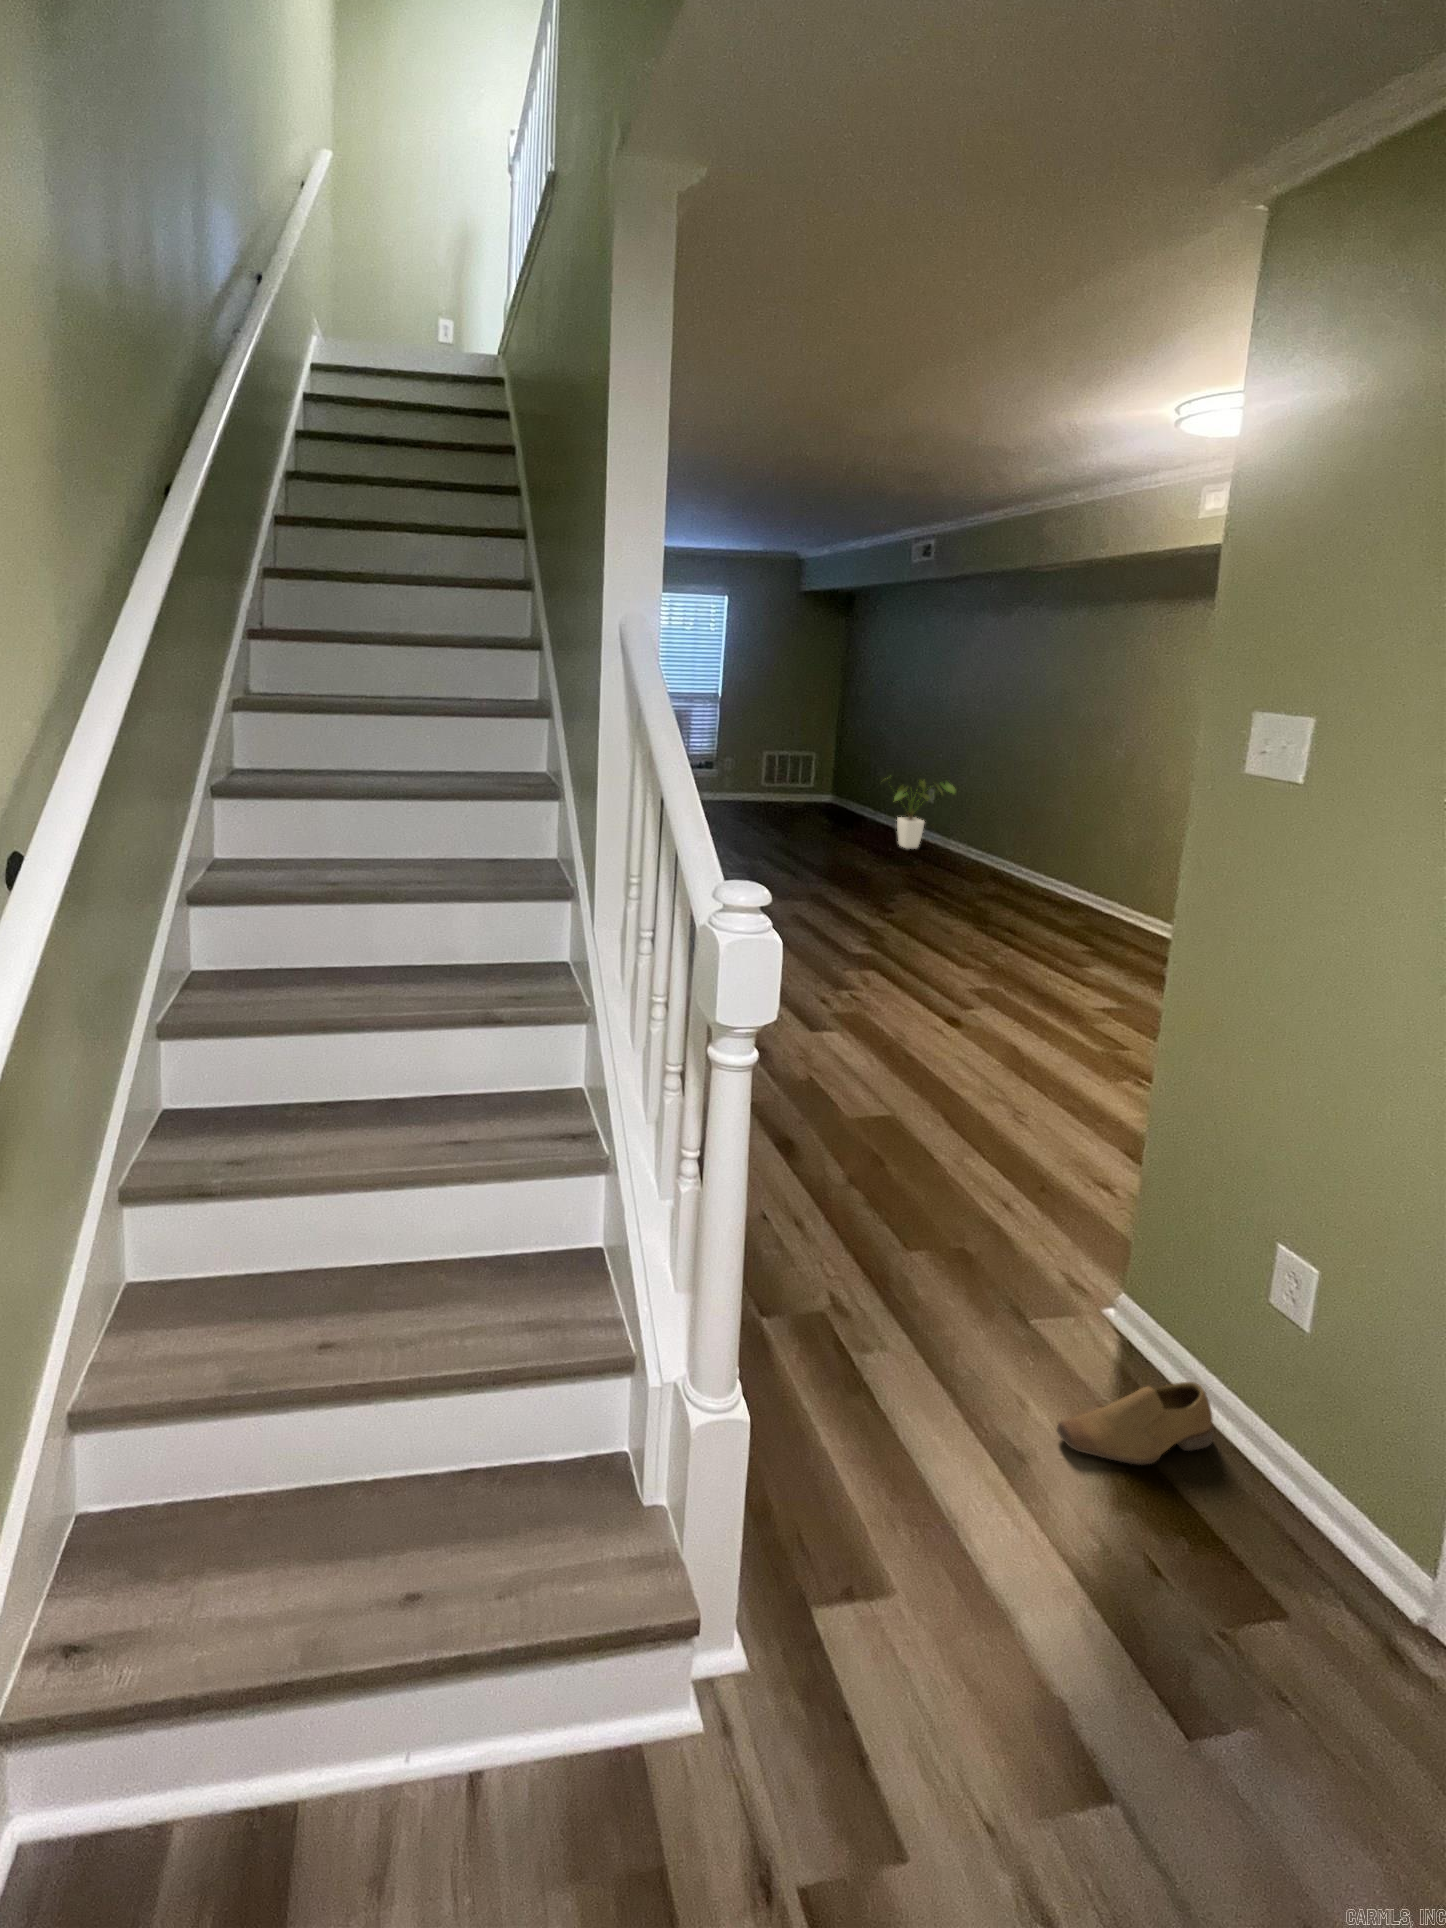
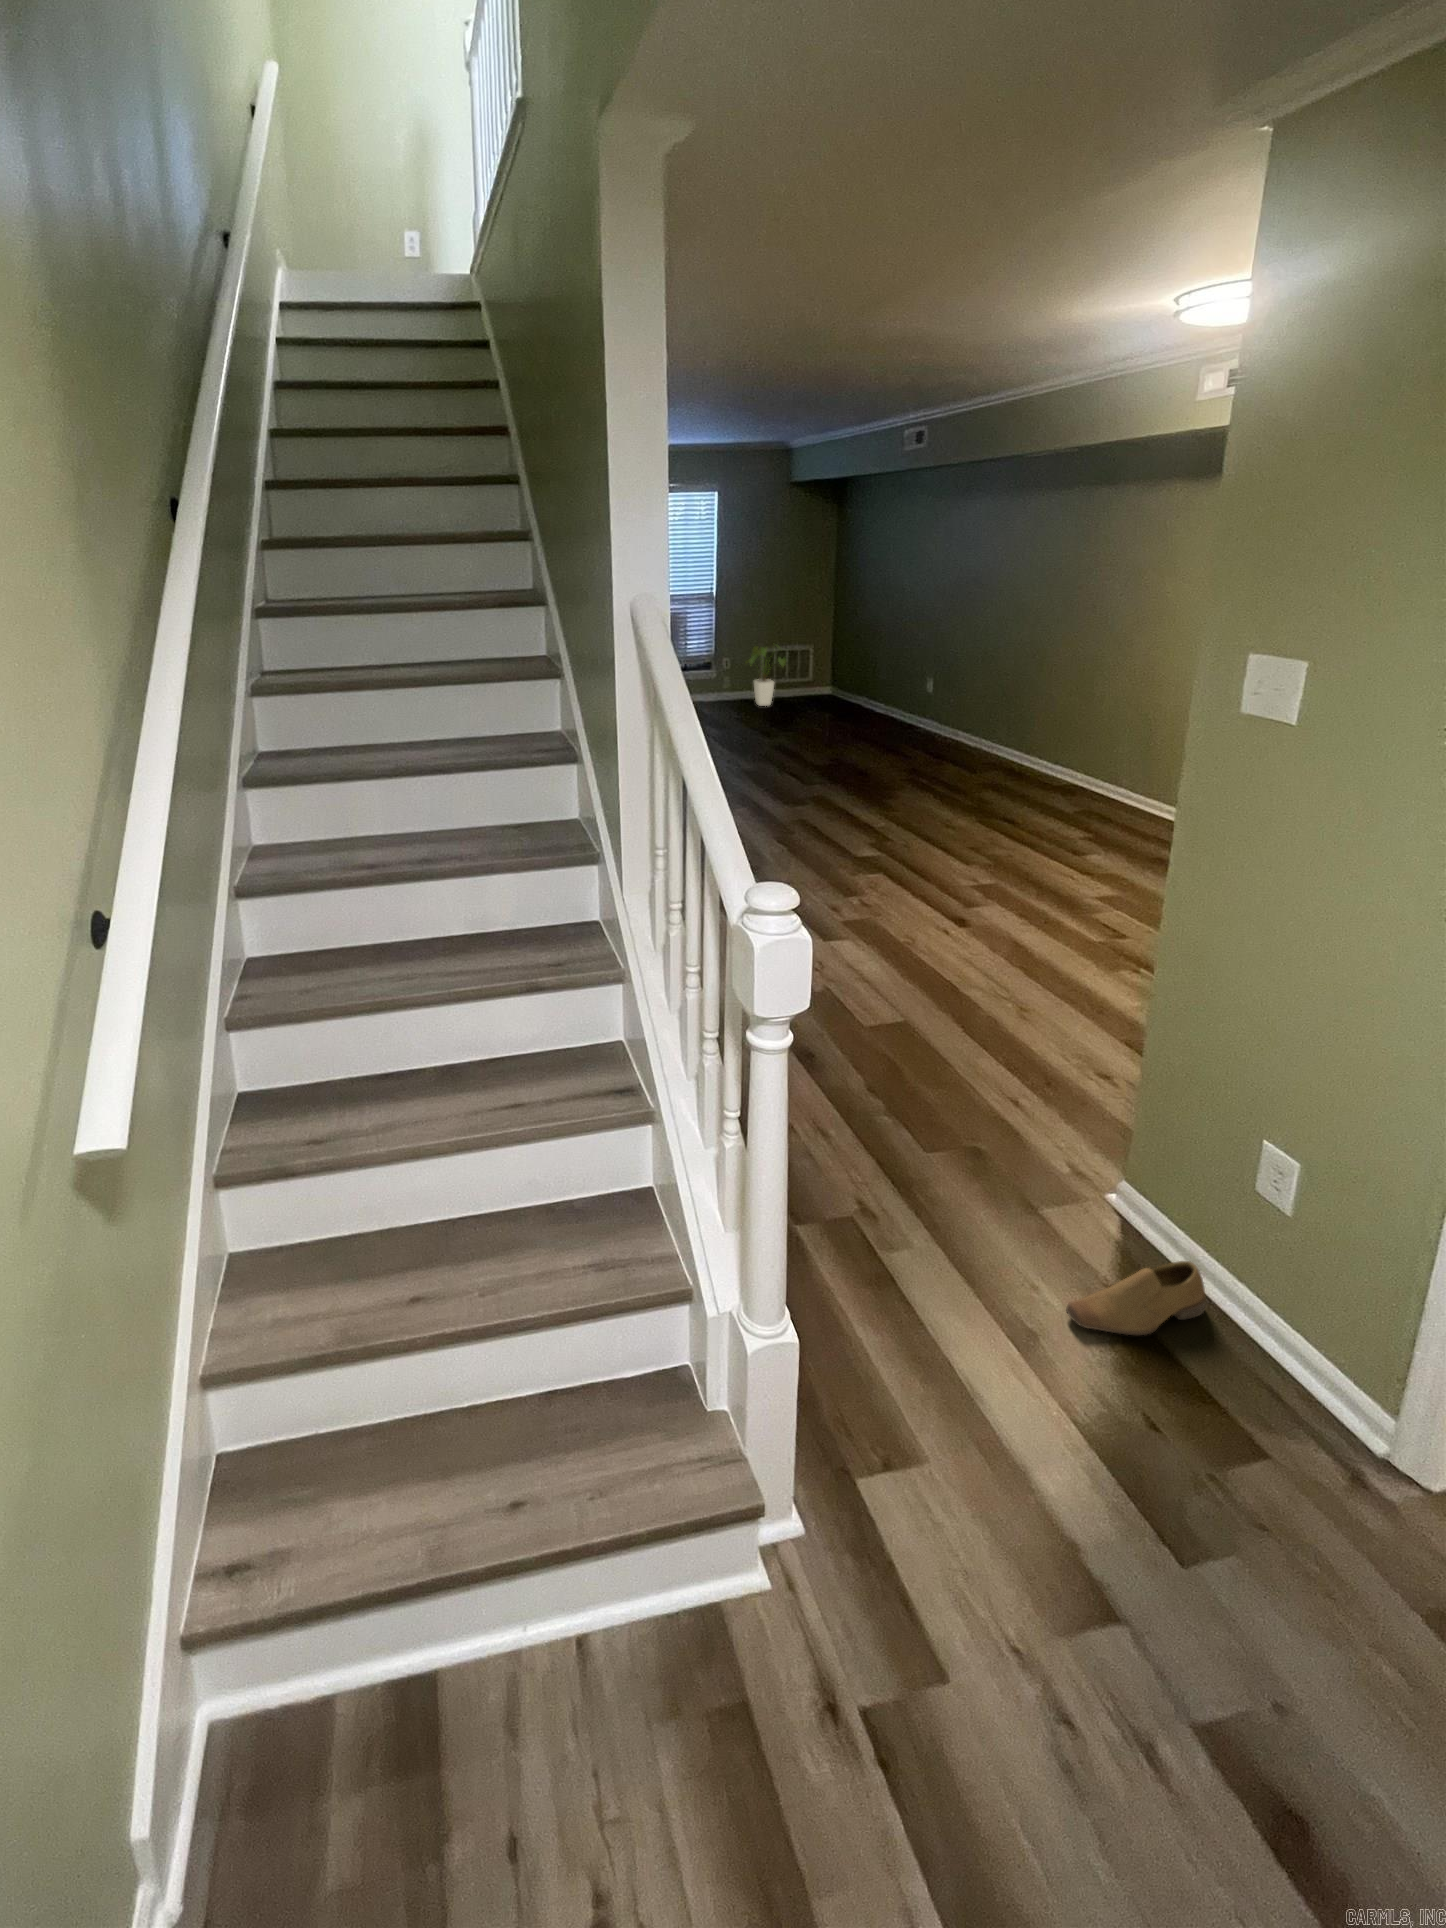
house plant: present [894,780,955,849] -> present [745,645,786,706]

